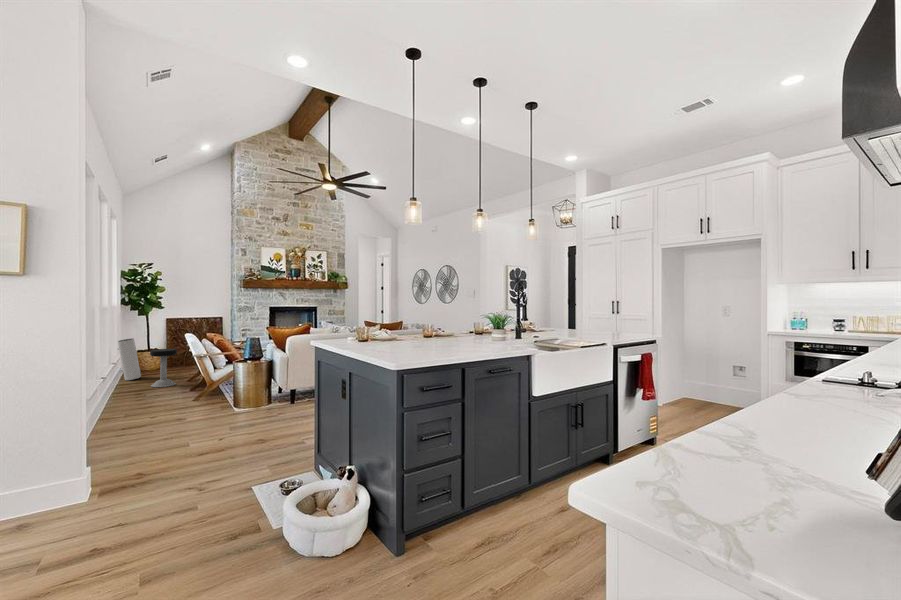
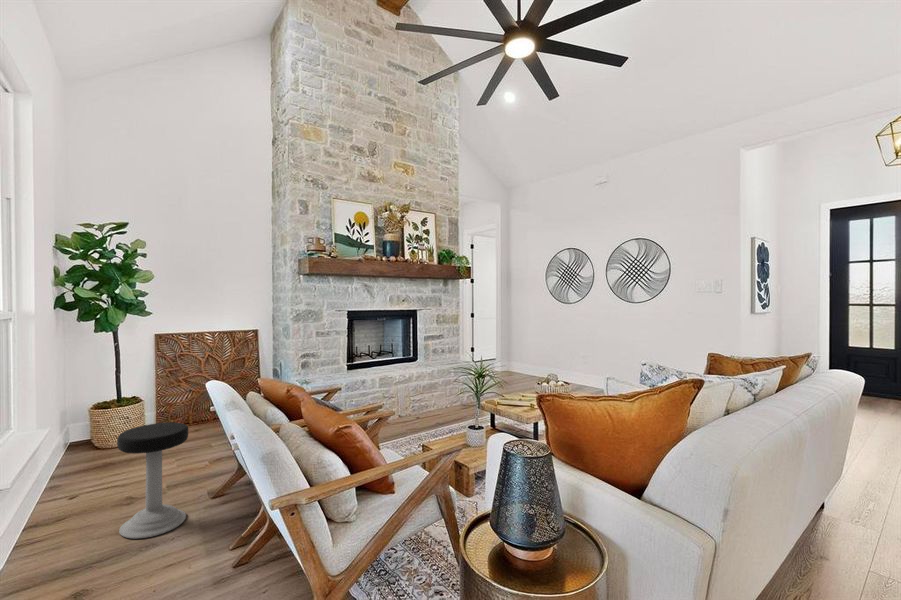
air purifier: present [118,338,141,380] -> none [37,388,99,497]

